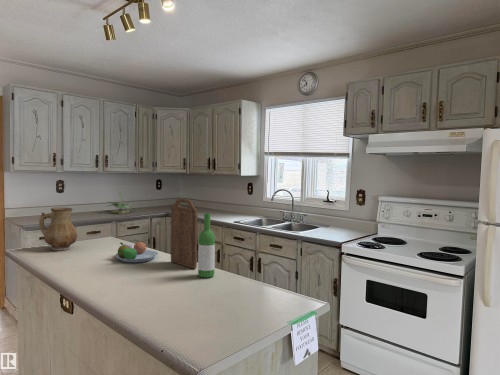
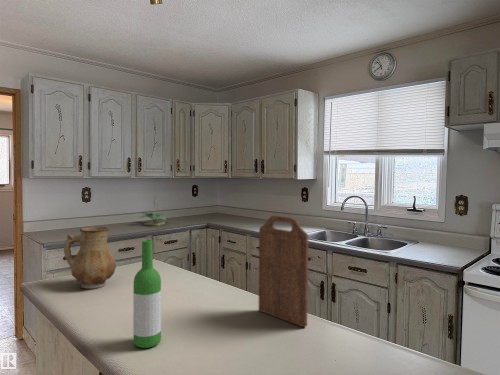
wine bottle: present [198,213,215,278] -> present [133,240,161,348]
fruit bowl: present [115,241,158,262] -> none [175,276,236,313]

